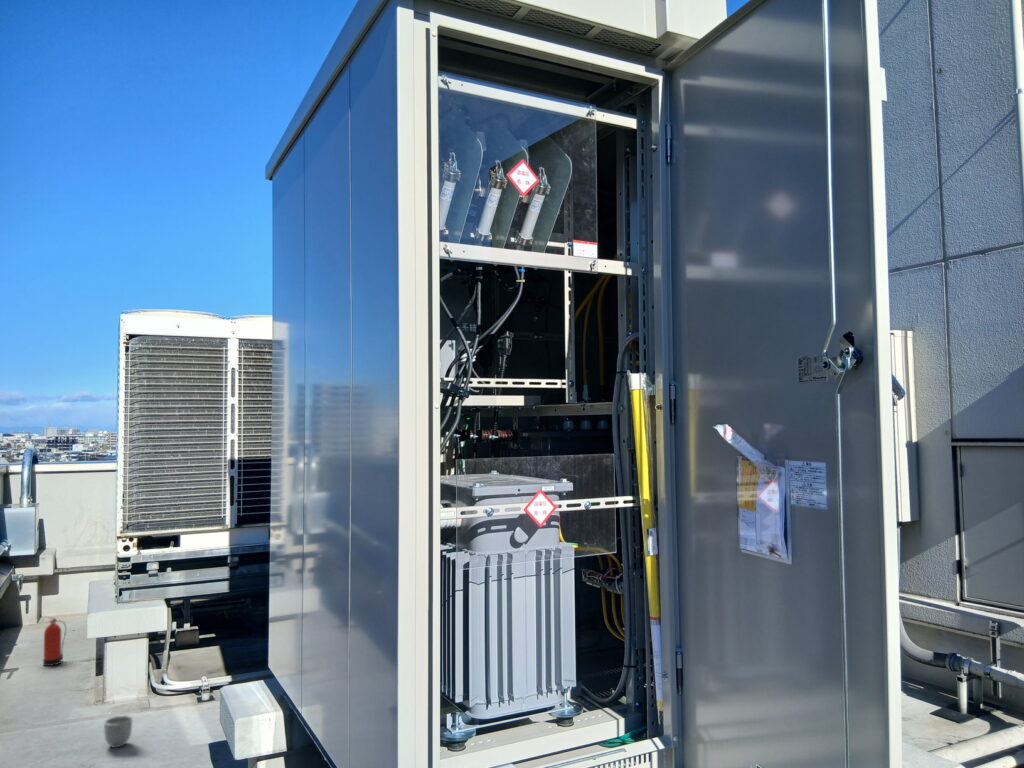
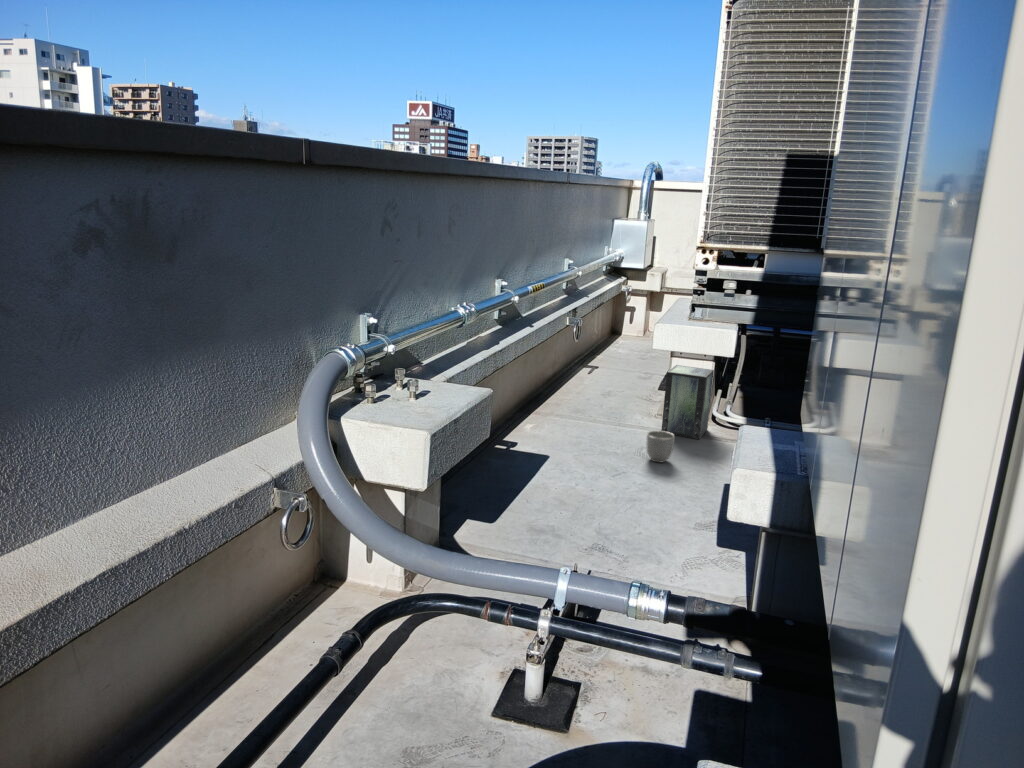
fire extinguisher: present [43,618,63,666] -> none [630,325,653,373]
storage box: none [108,645,151,719] -> present [661,365,714,439]

